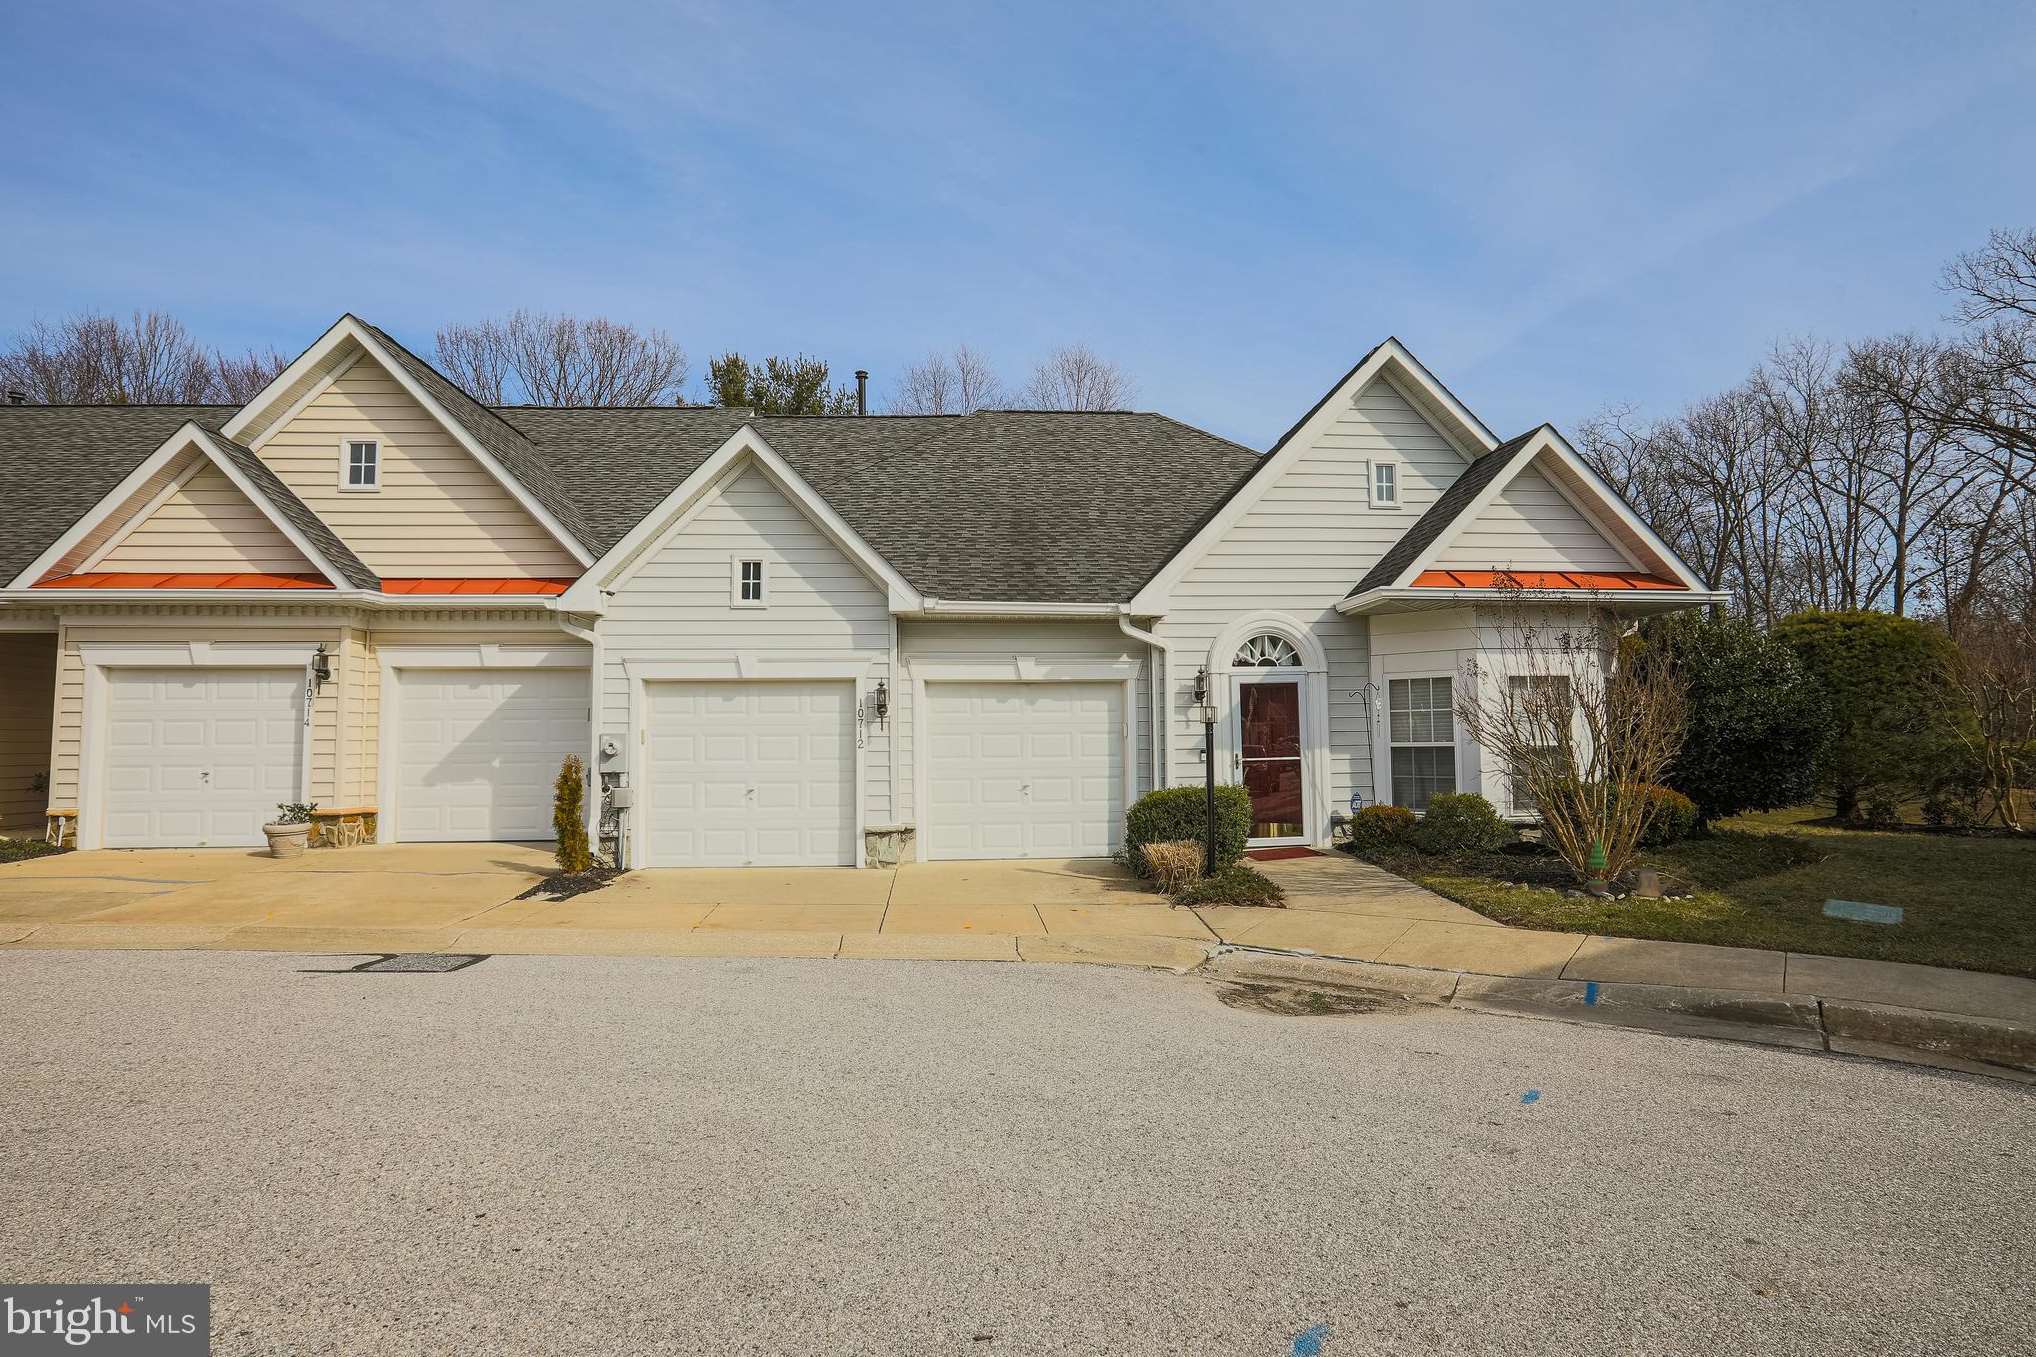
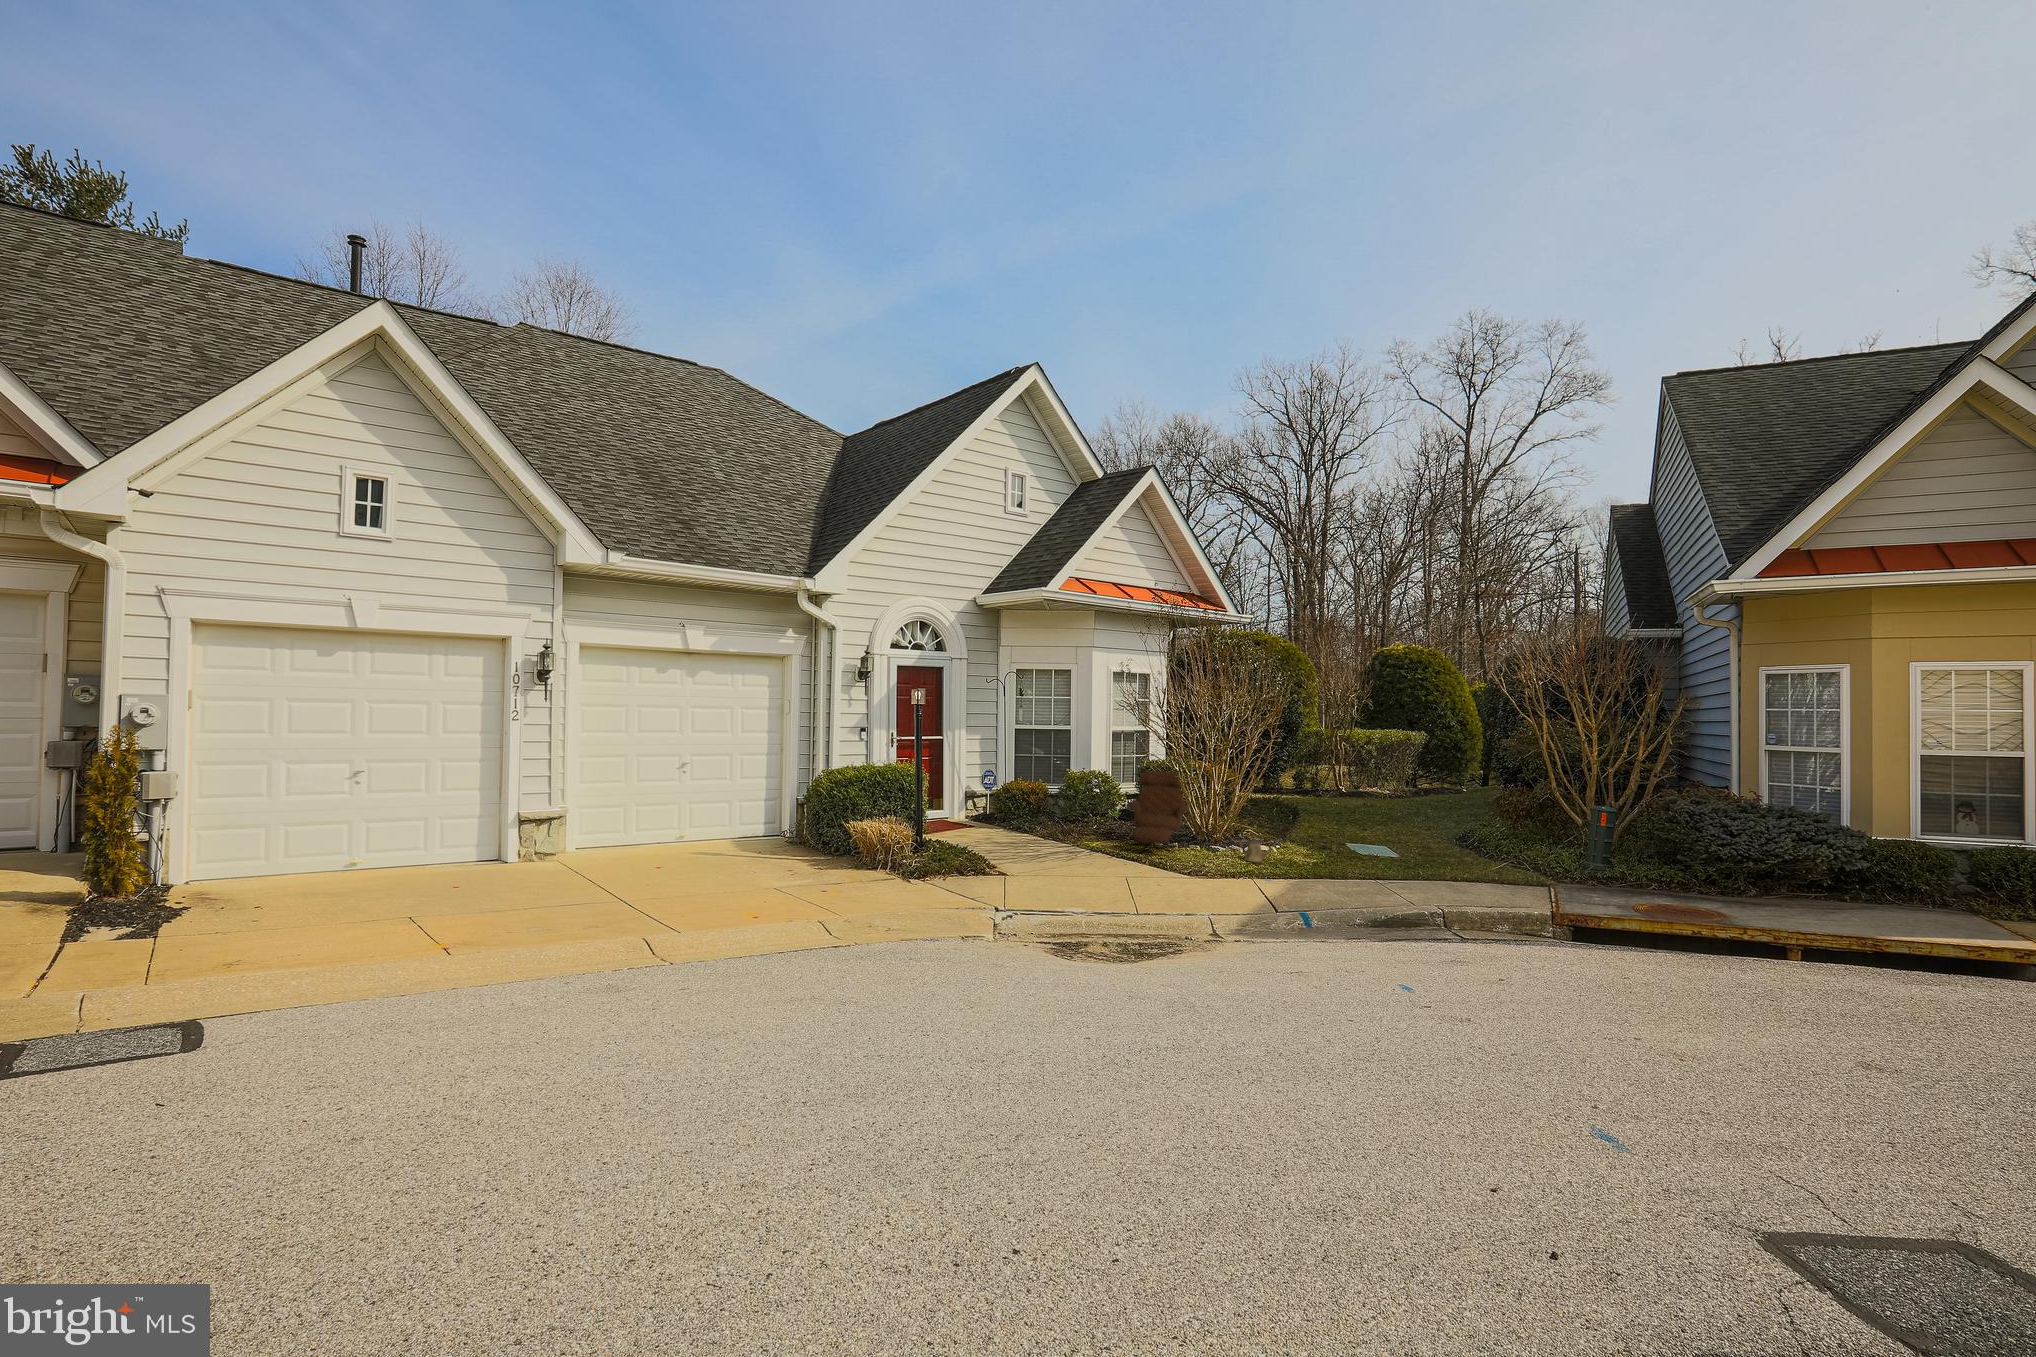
lounge chair: none [1483,788,1574,884] -> present [1129,771,1189,853]
potted tree: present [1588,838,1608,896] -> none [1218,815,1235,864]

